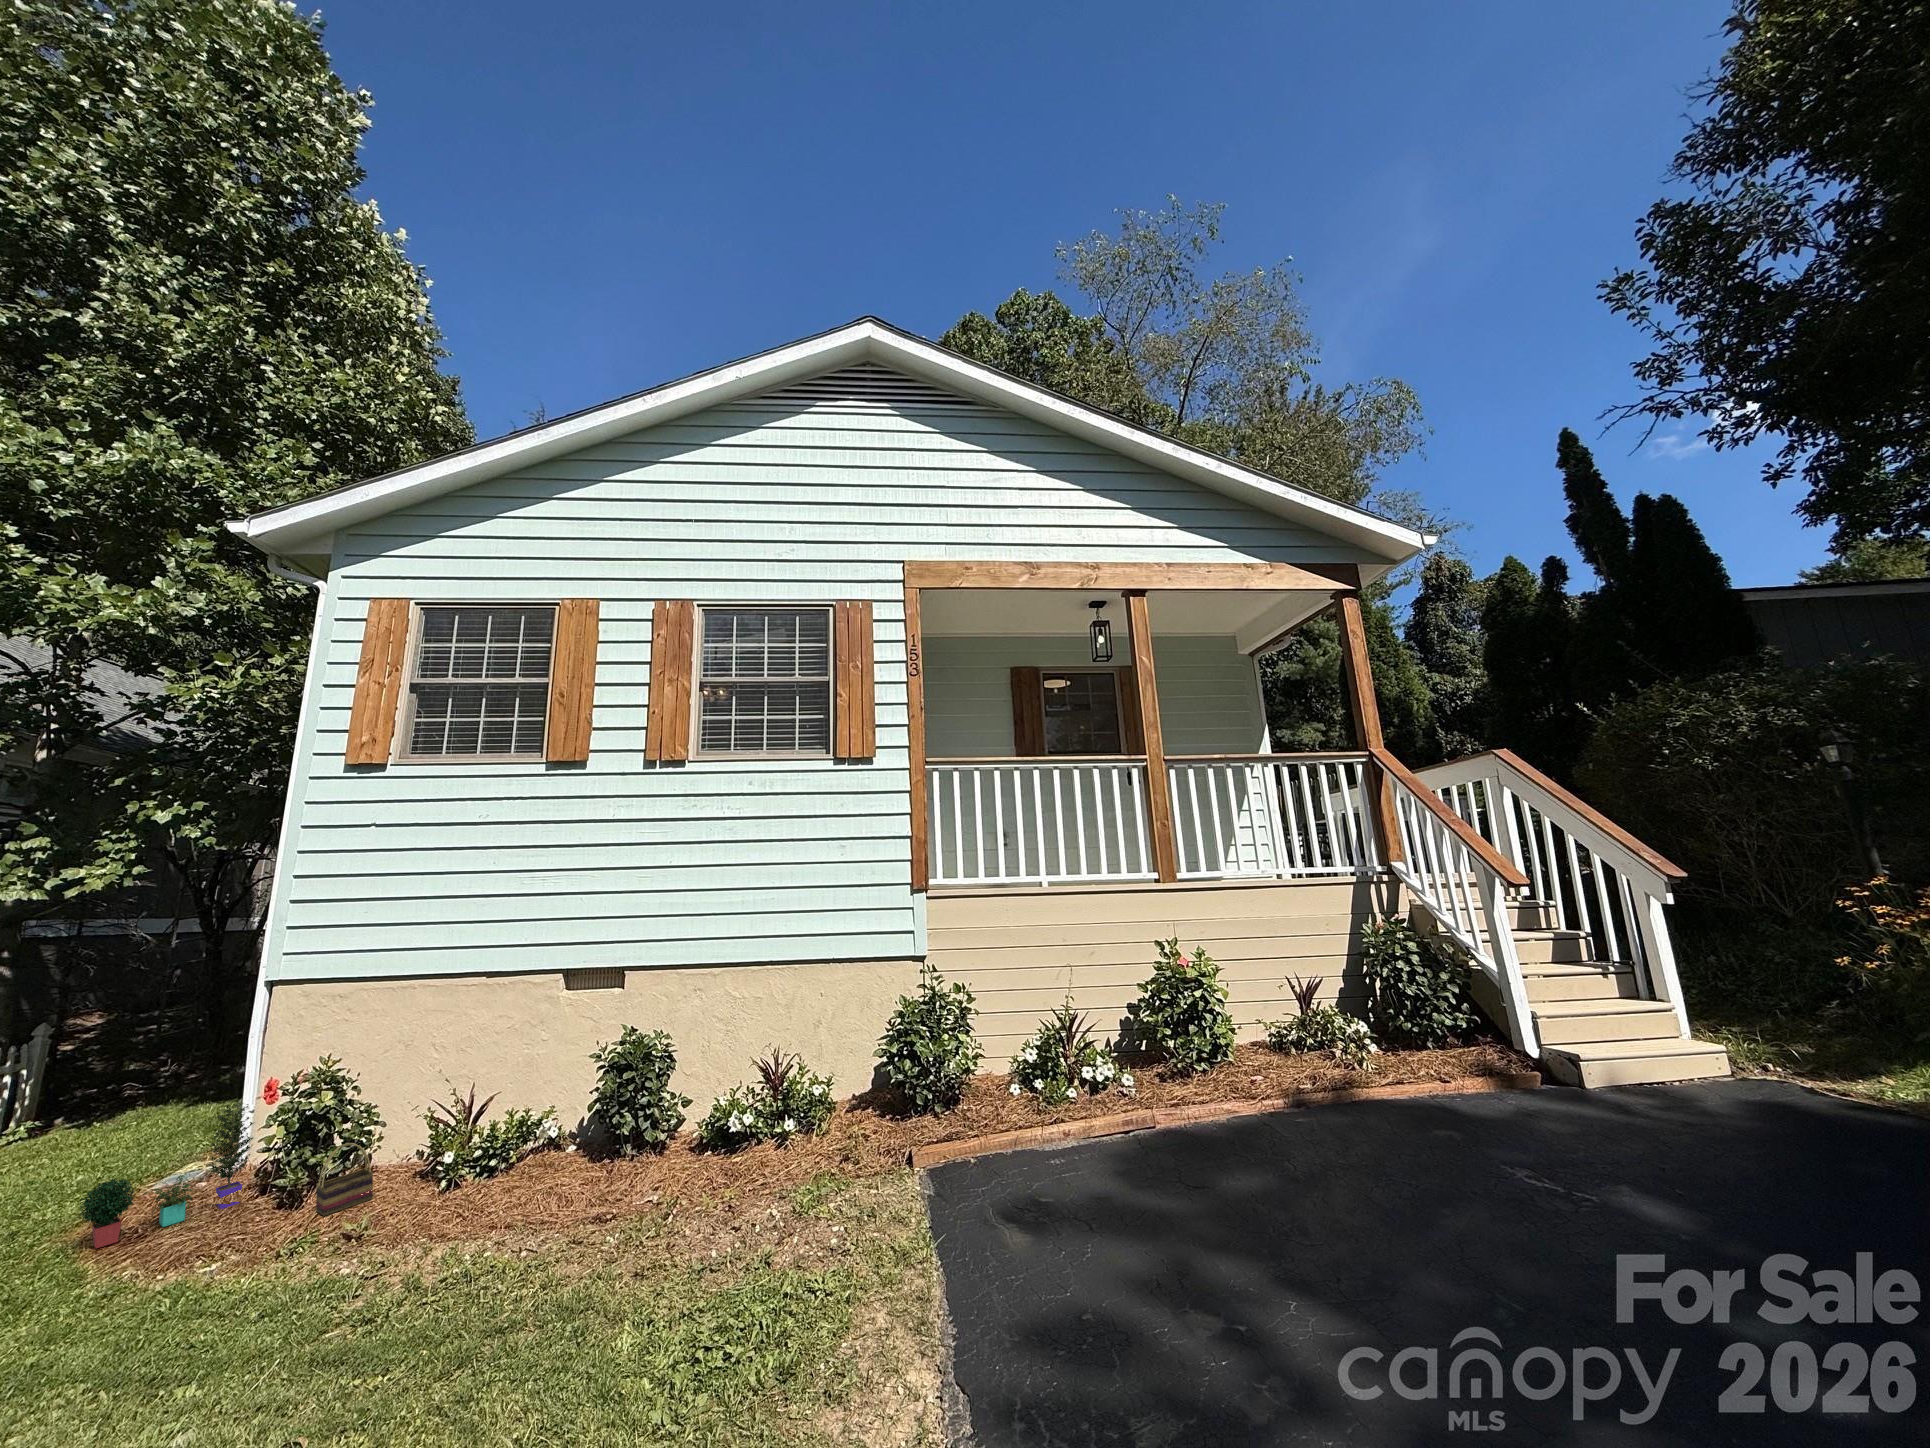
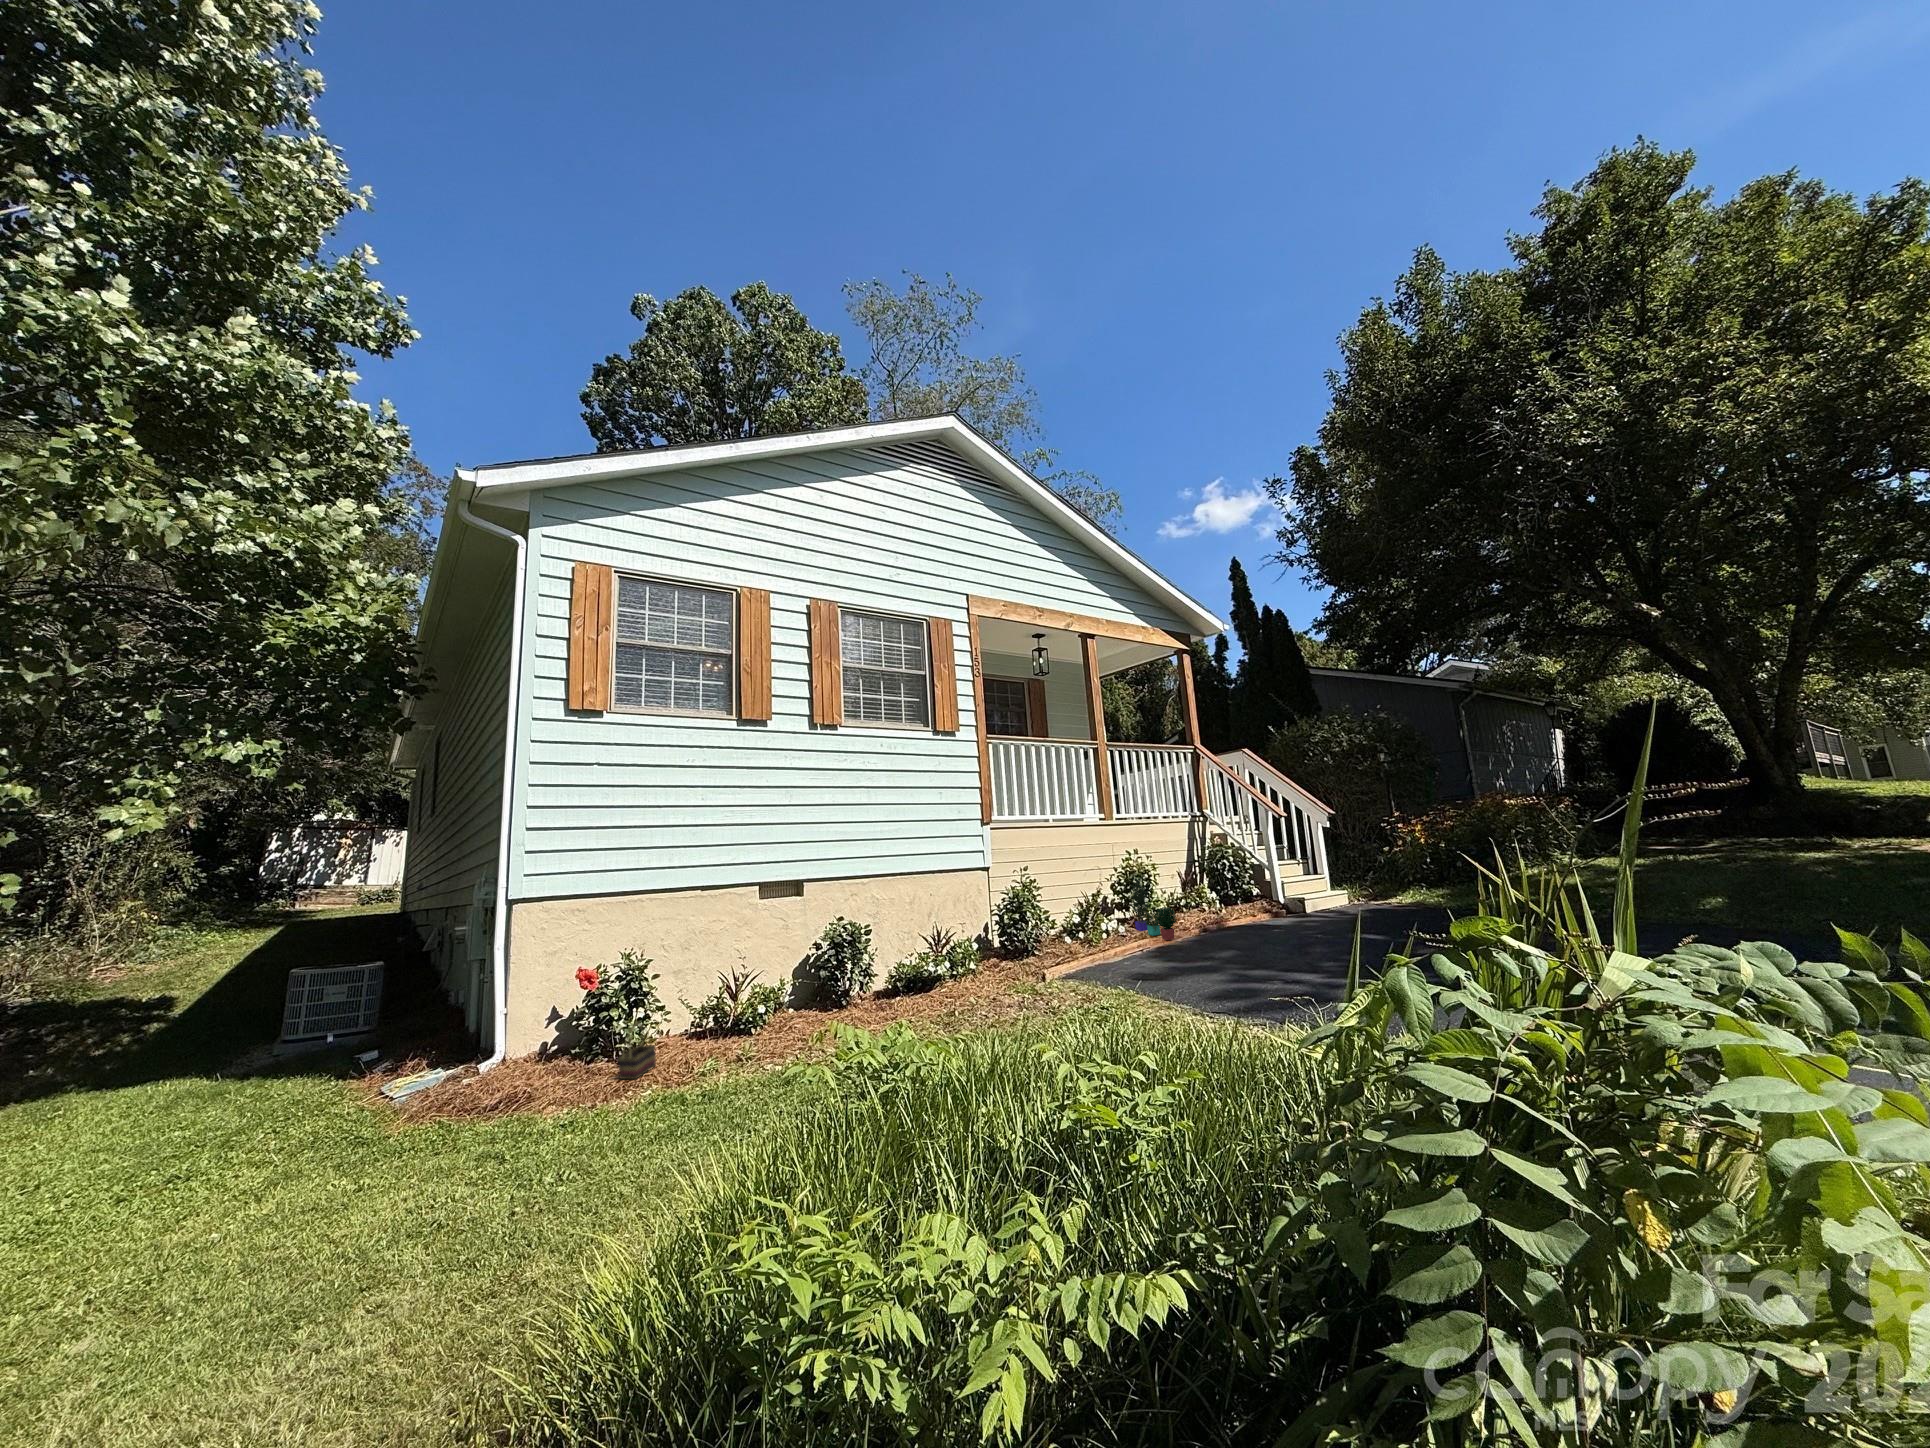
potted plant: present [80,1099,253,1249] -> present [1130,878,1177,940]

